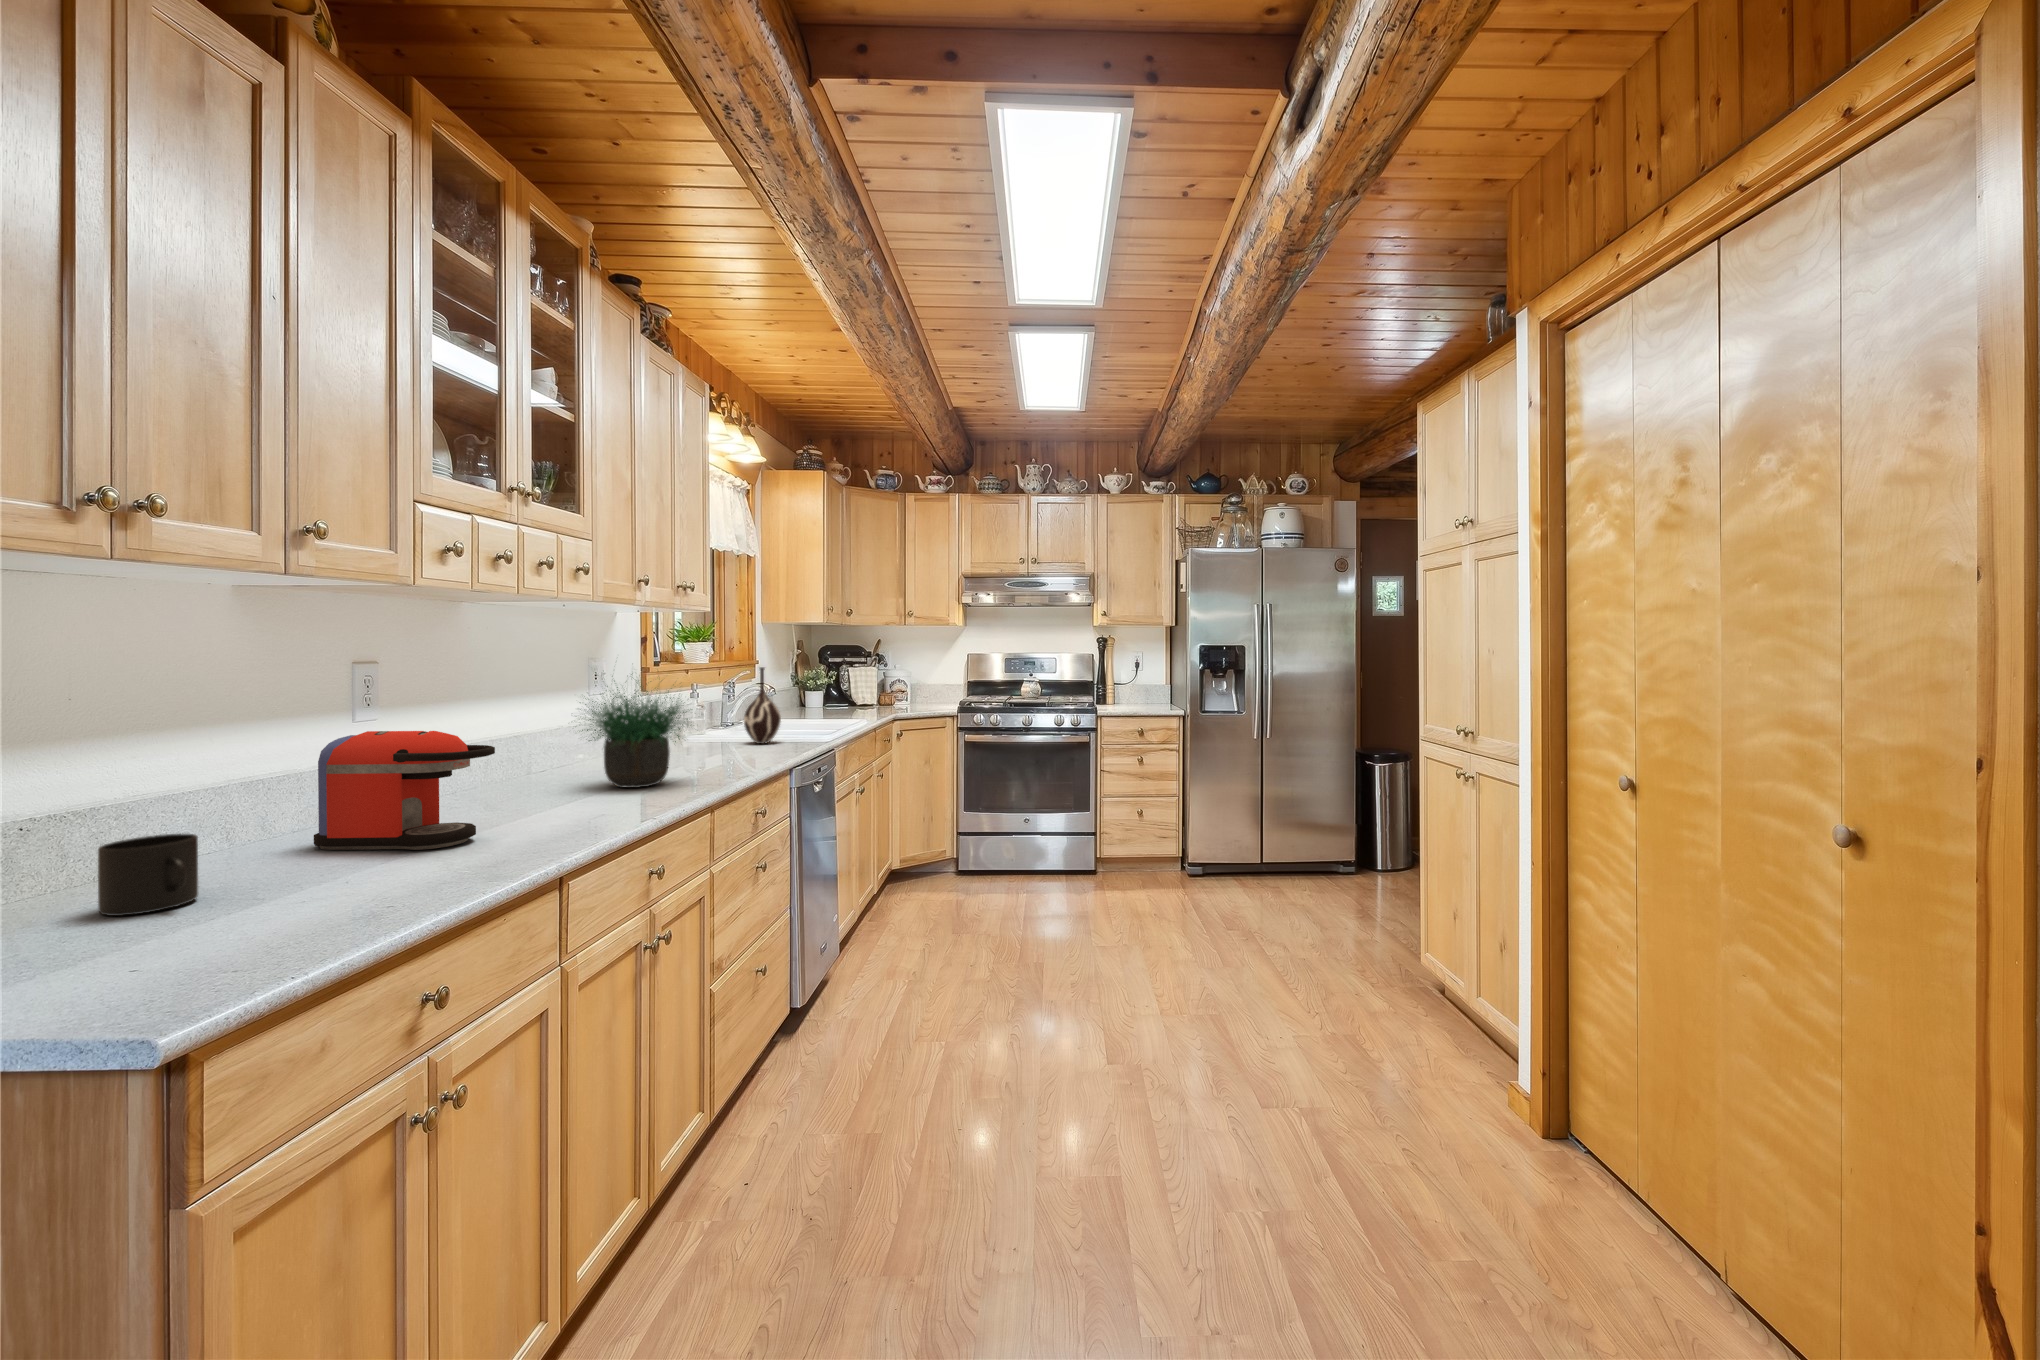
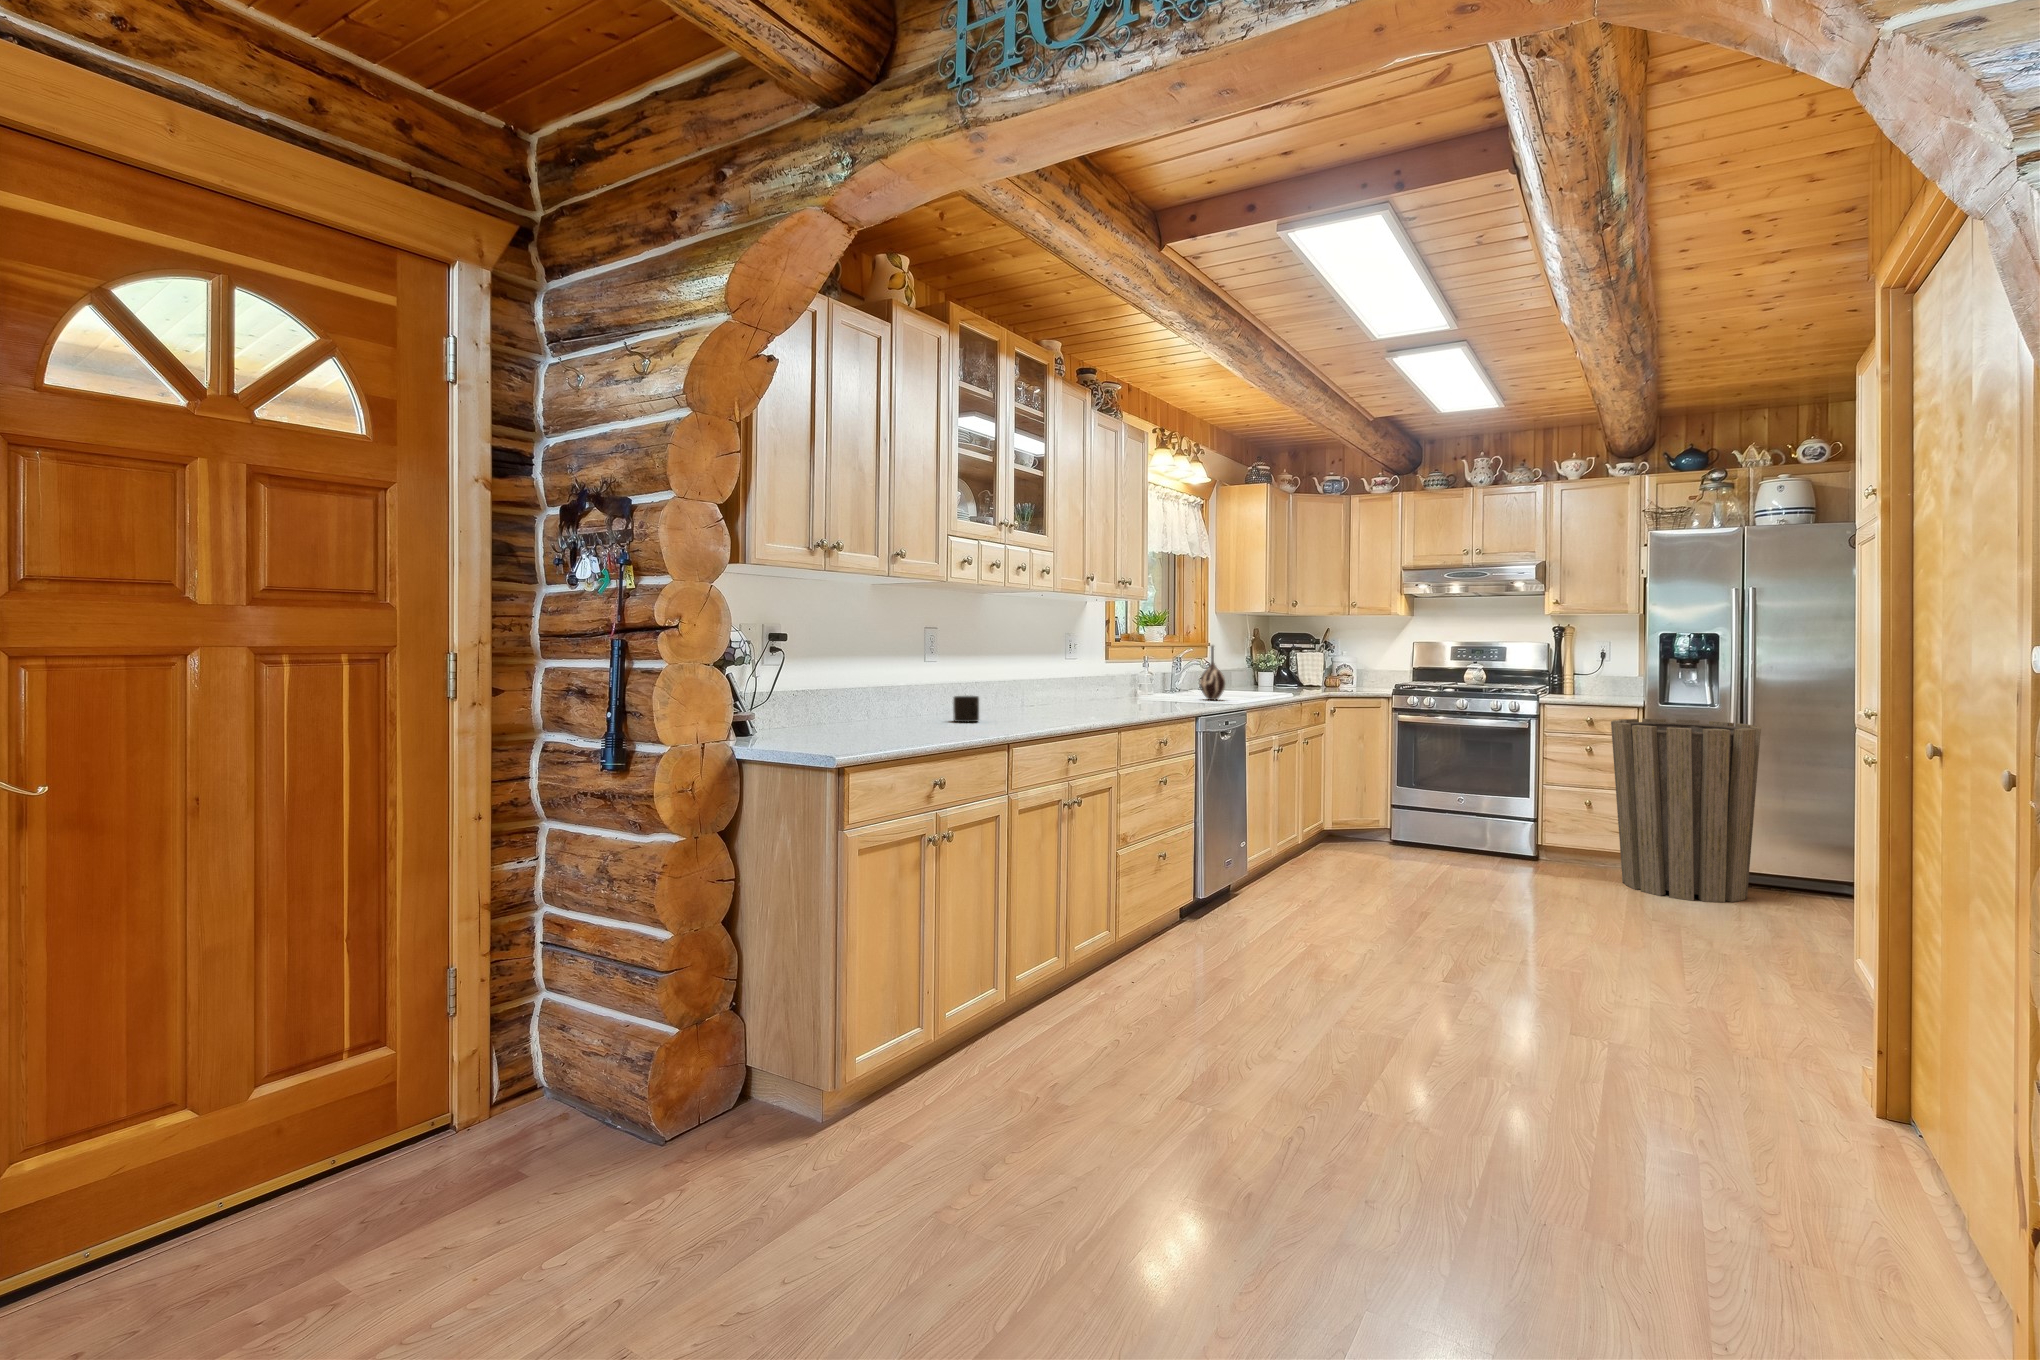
potted plant: present [580,673,688,788] -> none [1091,630,1171,710]
trash can: none [1173,727,1293,908] -> present [1611,719,1761,902]
coffee maker: present [314,731,495,850] -> none [1002,663,1071,718]

